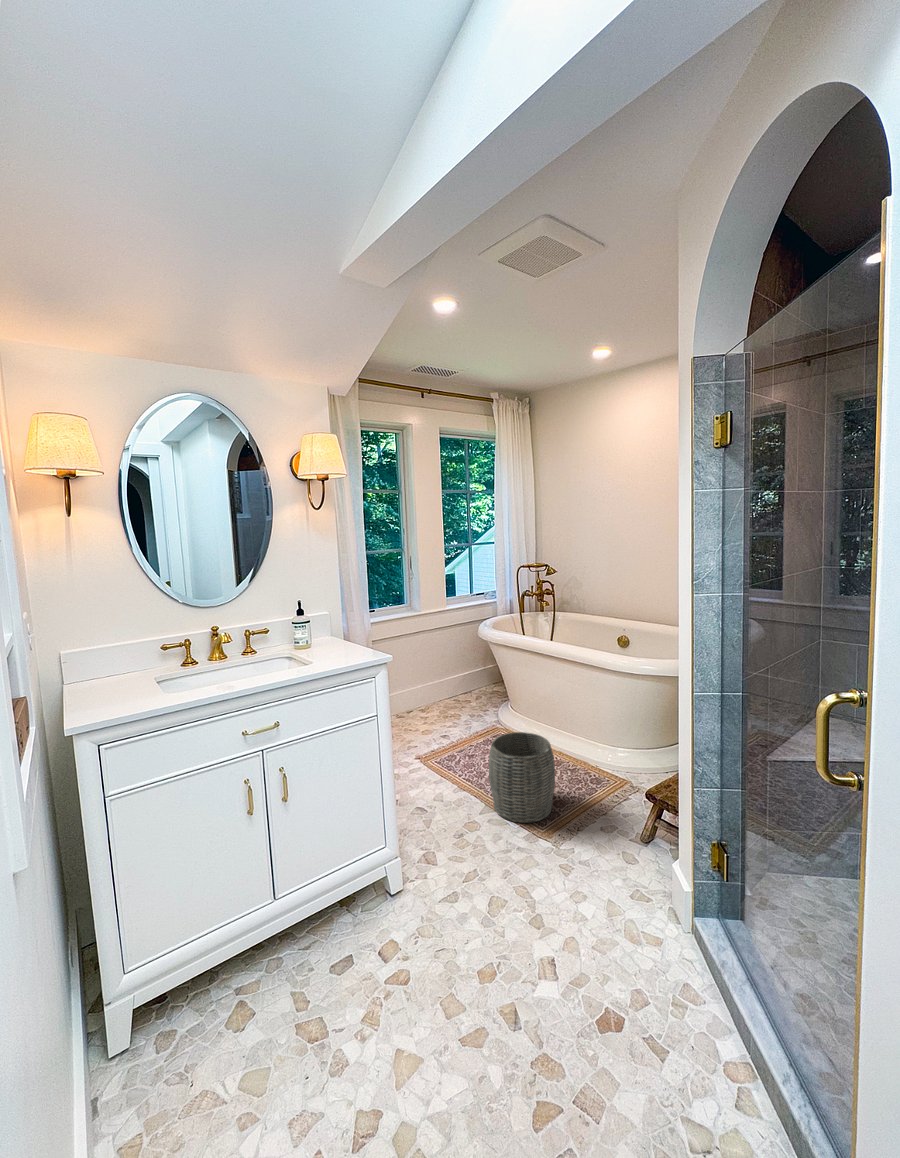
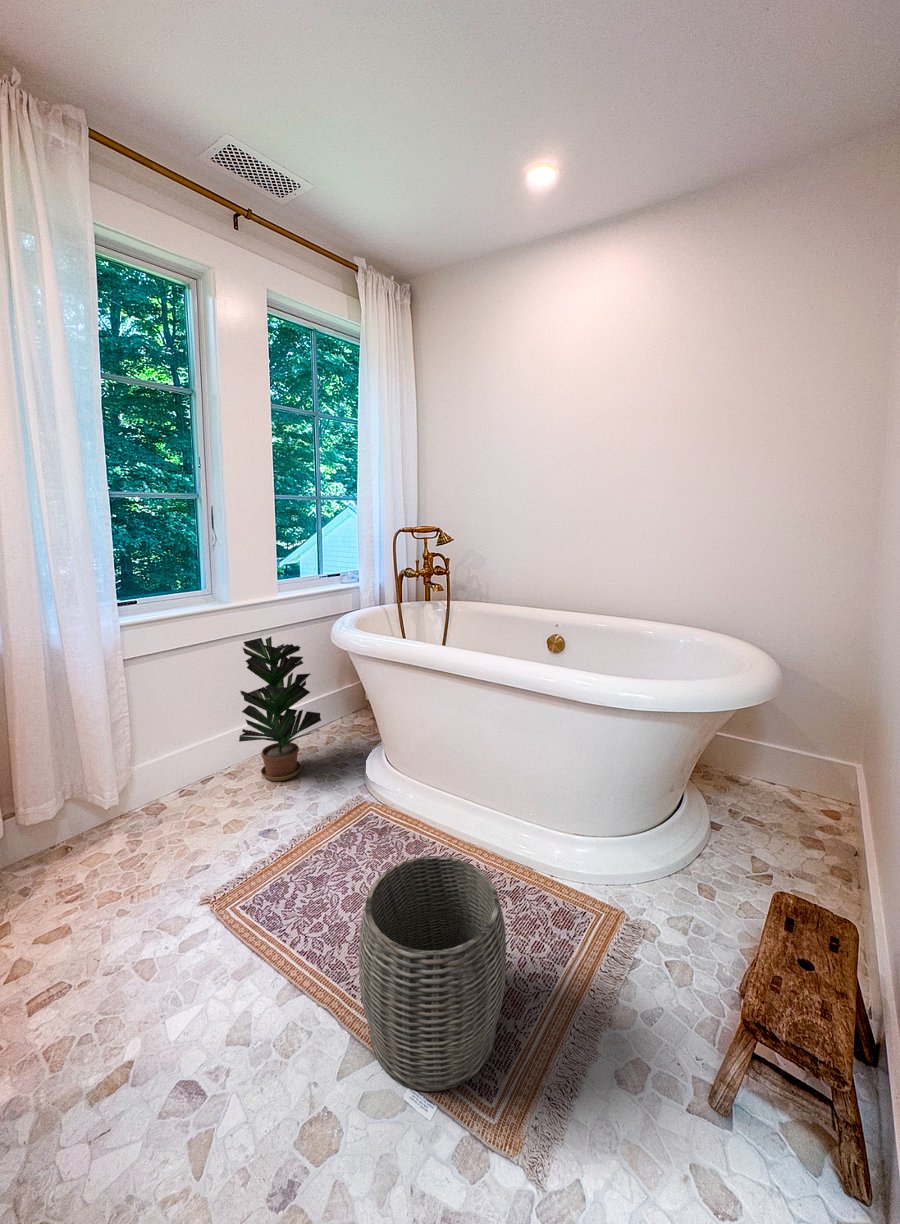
potted plant: none [428,631,473,715] -> present [239,637,321,781]

